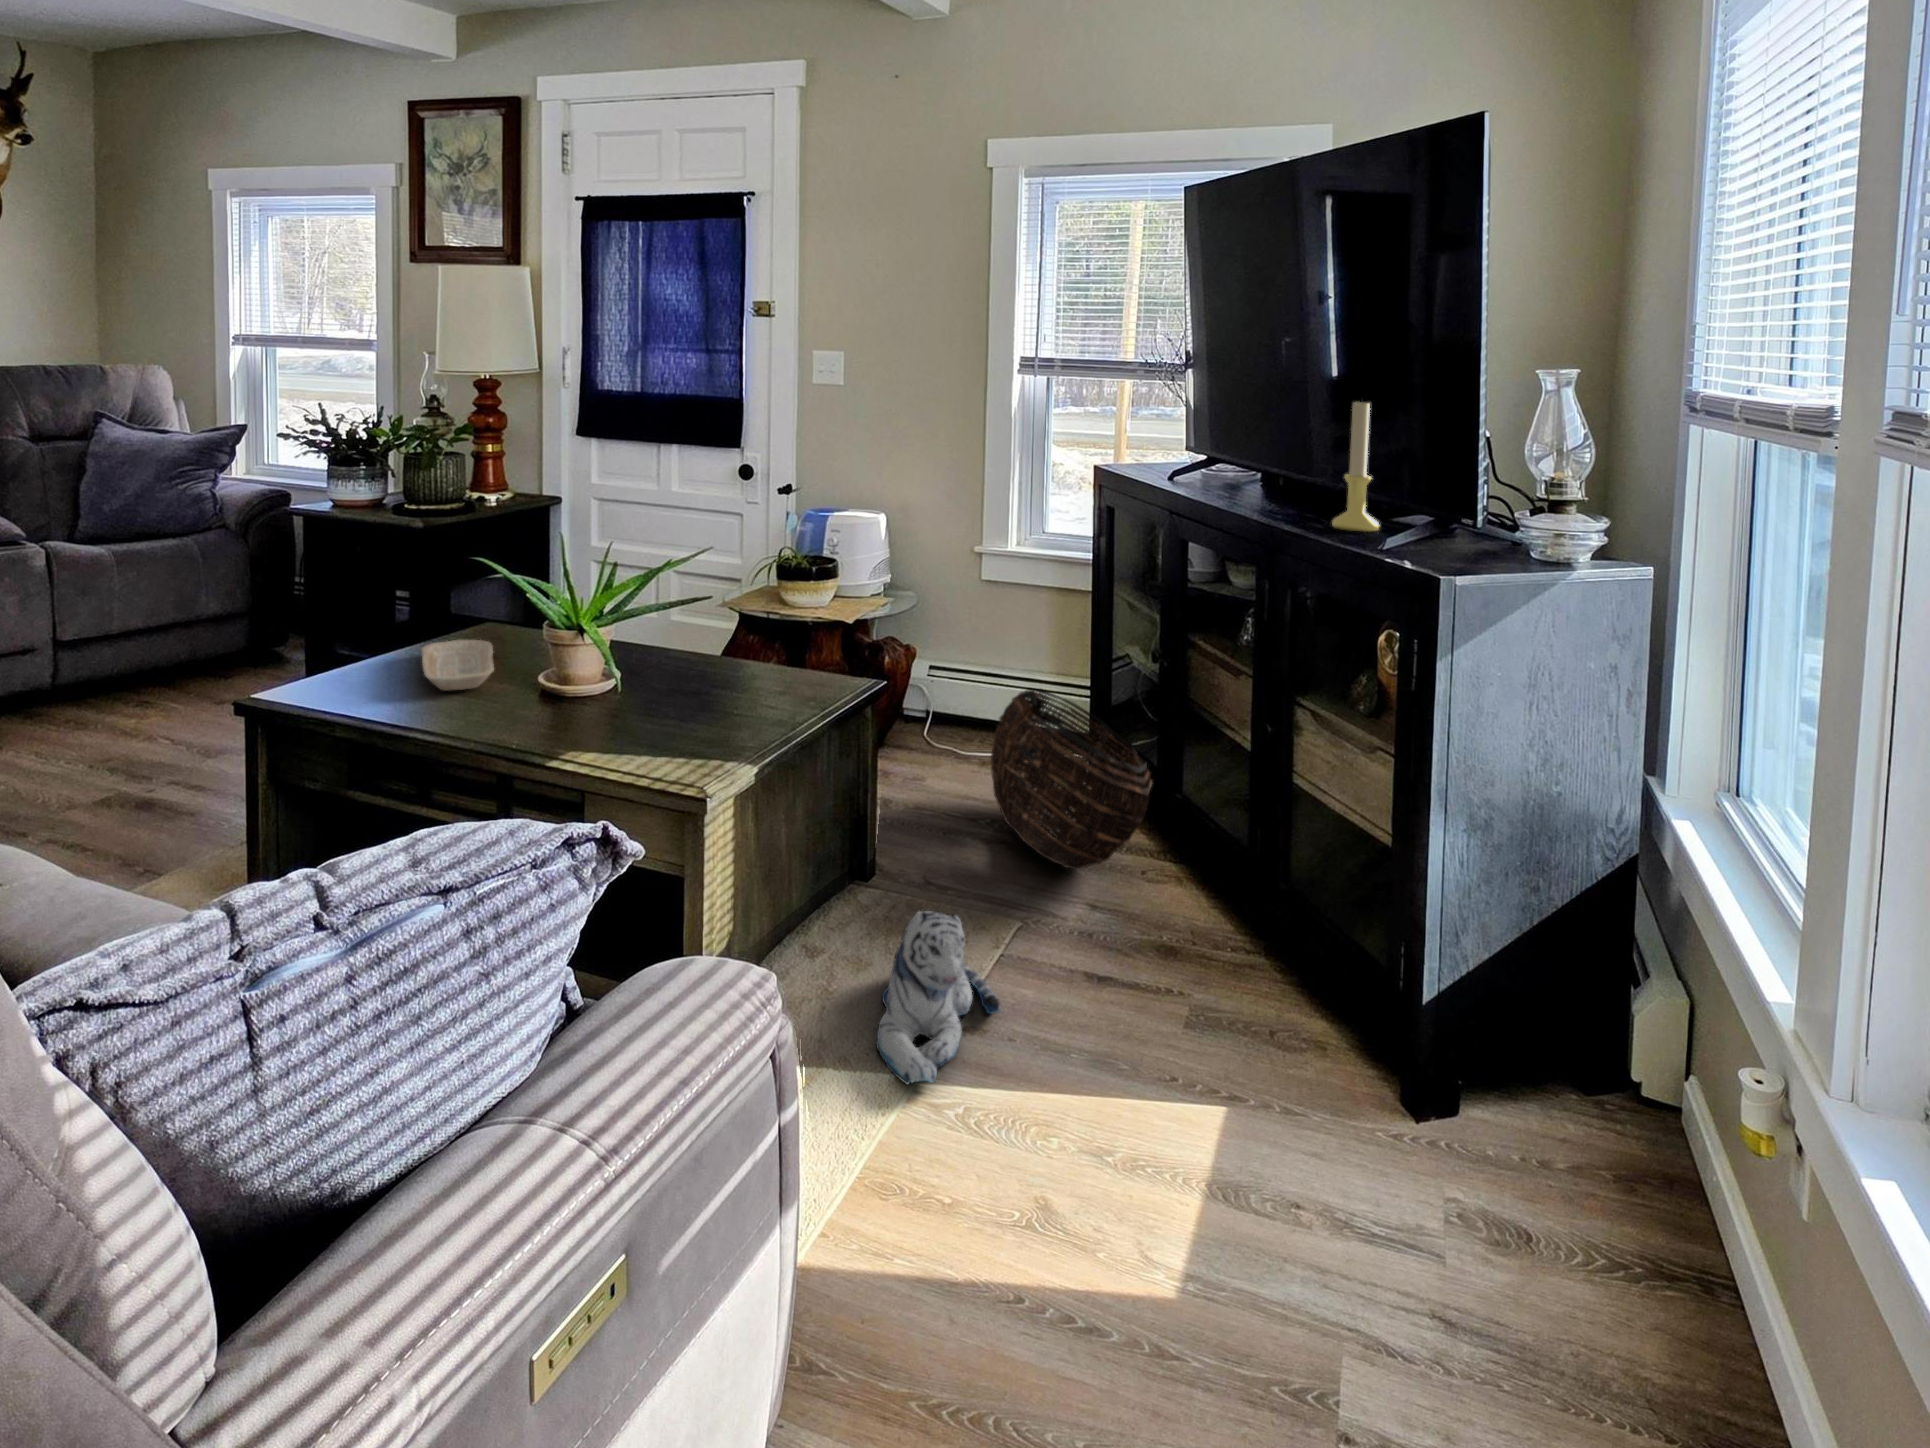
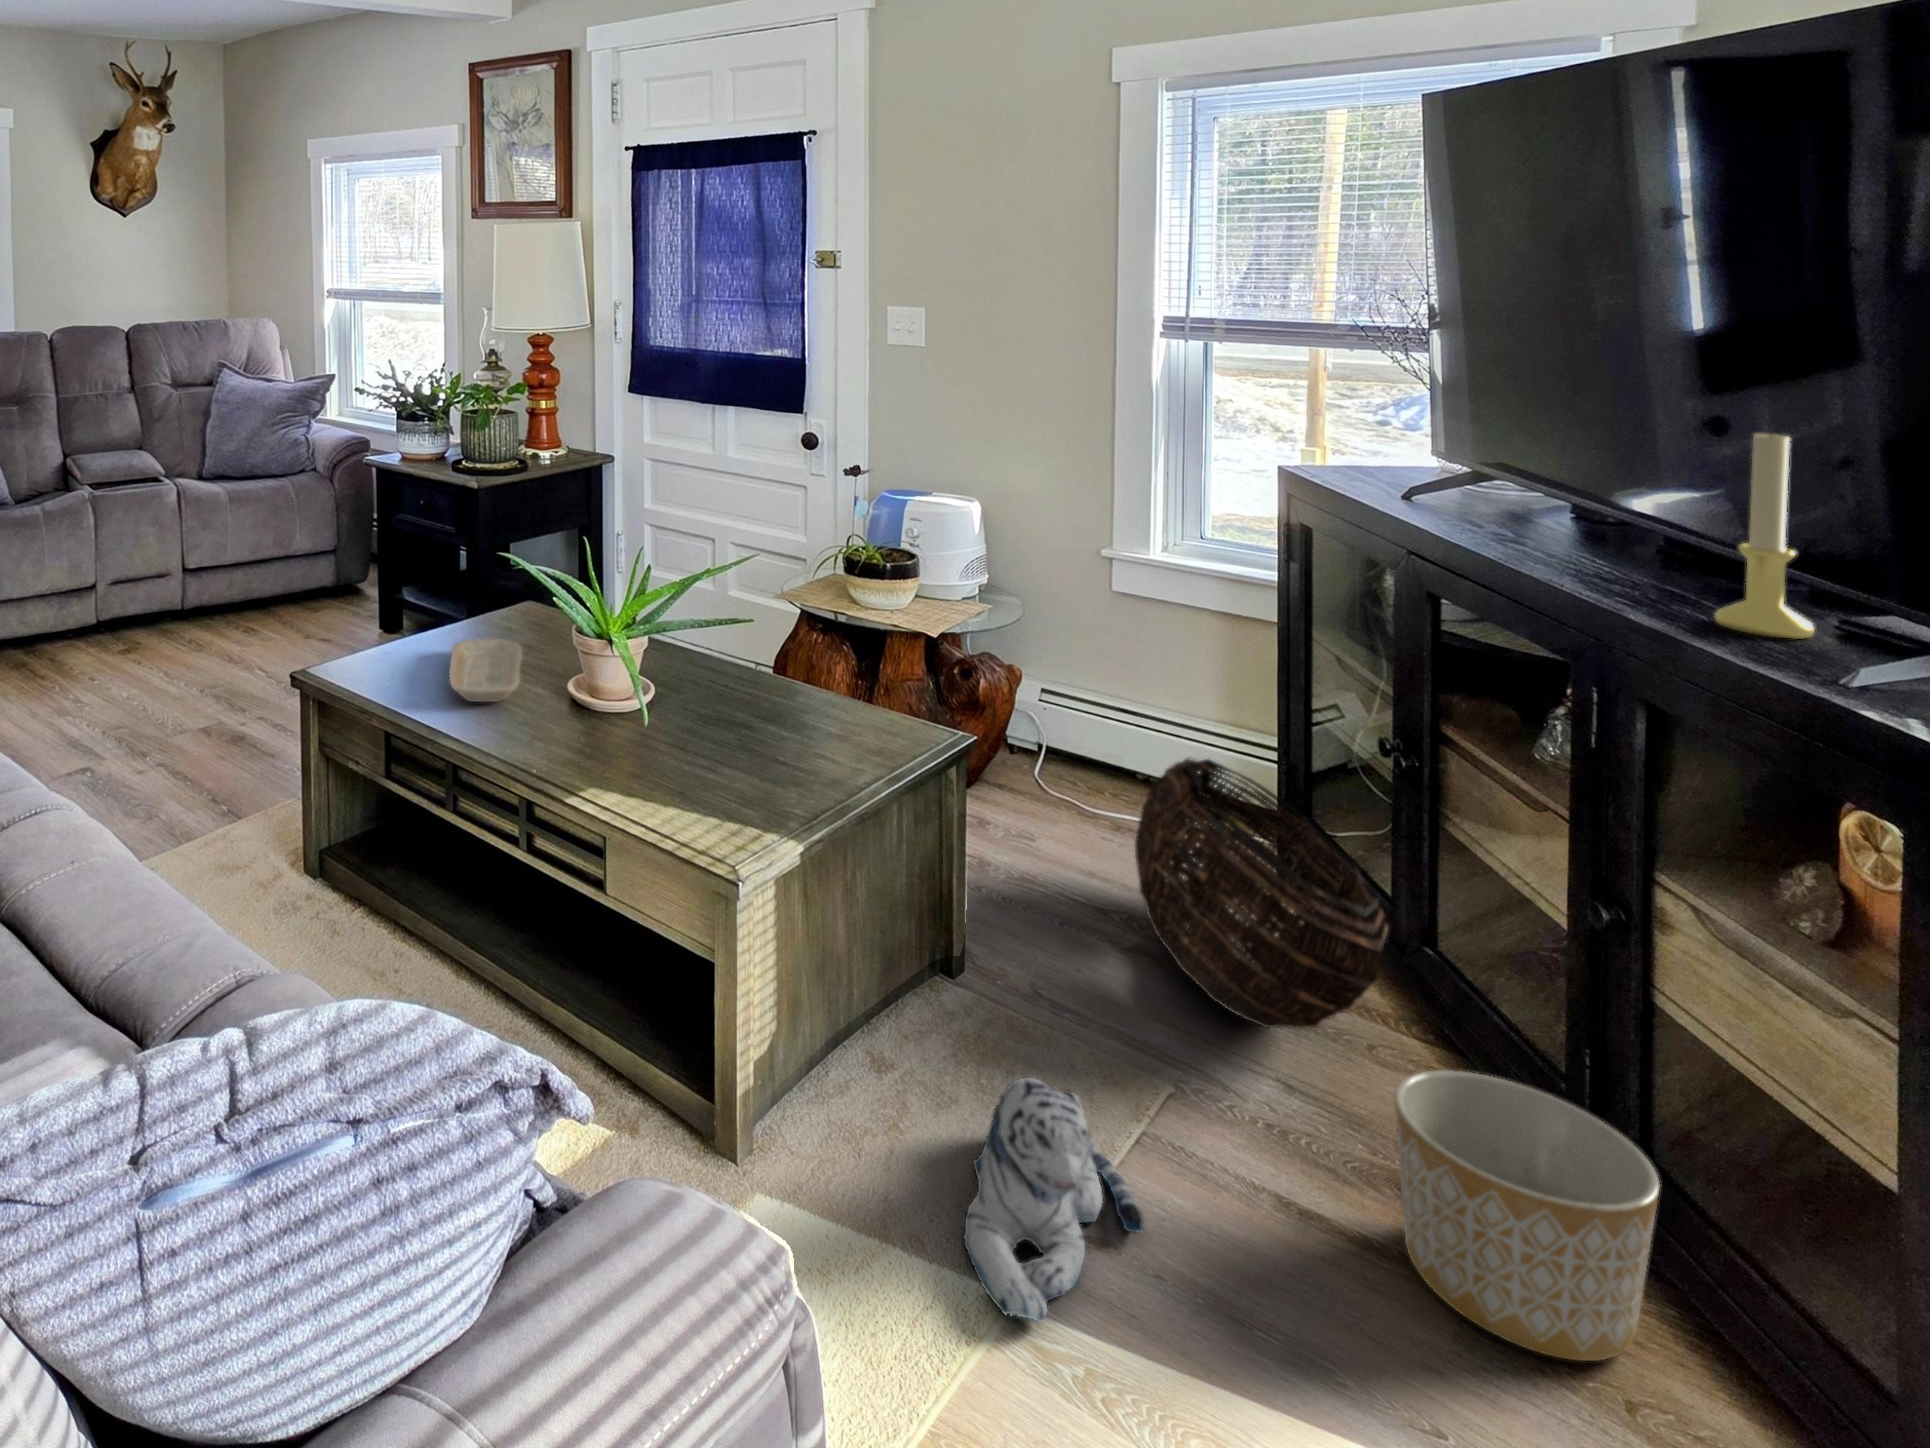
planter: none [1155,858,1298,1025] -> present [1394,1070,1660,1361]

